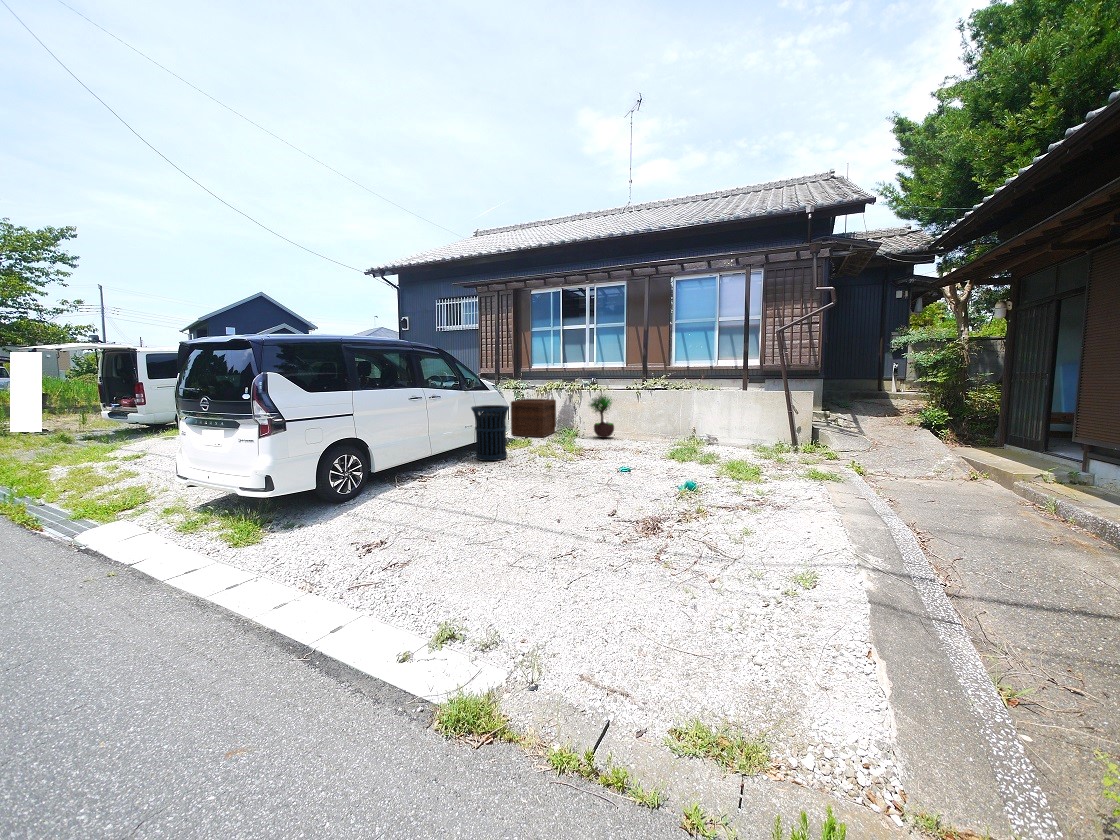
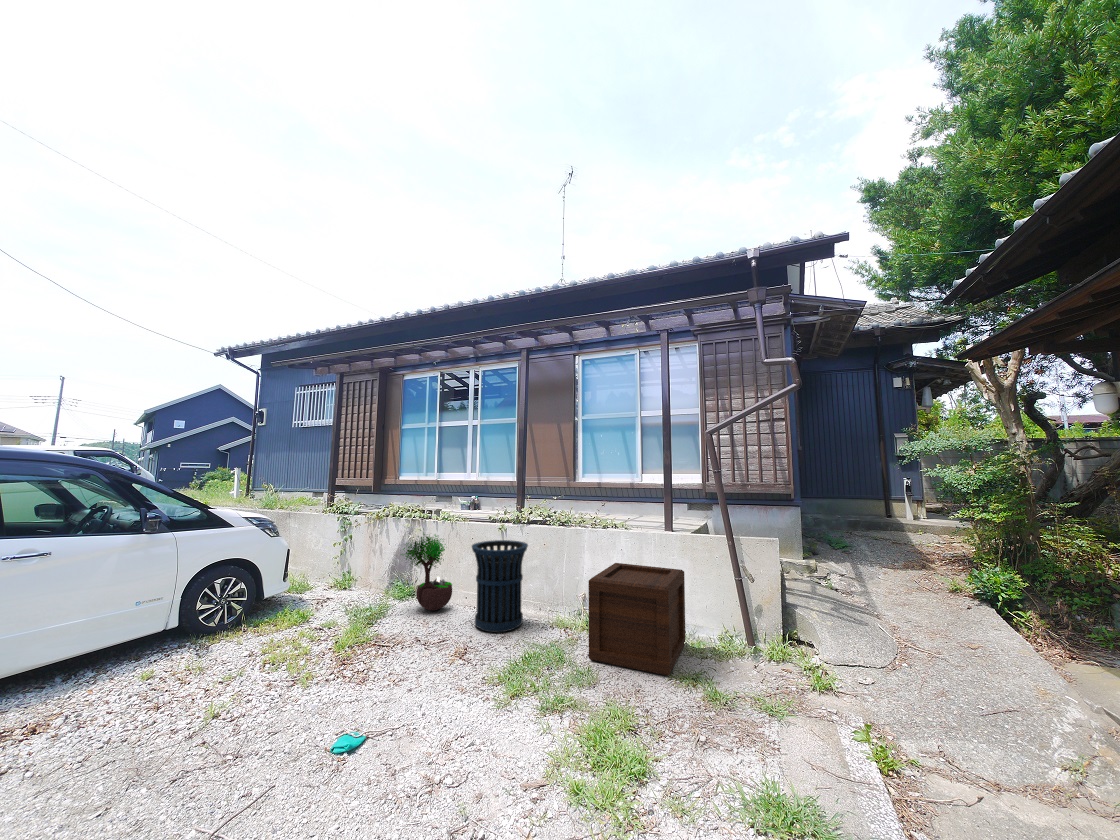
wooden crate: present [511,399,556,437] -> present [589,563,686,676]
trash can: present [471,405,509,461] -> present [472,540,528,632]

